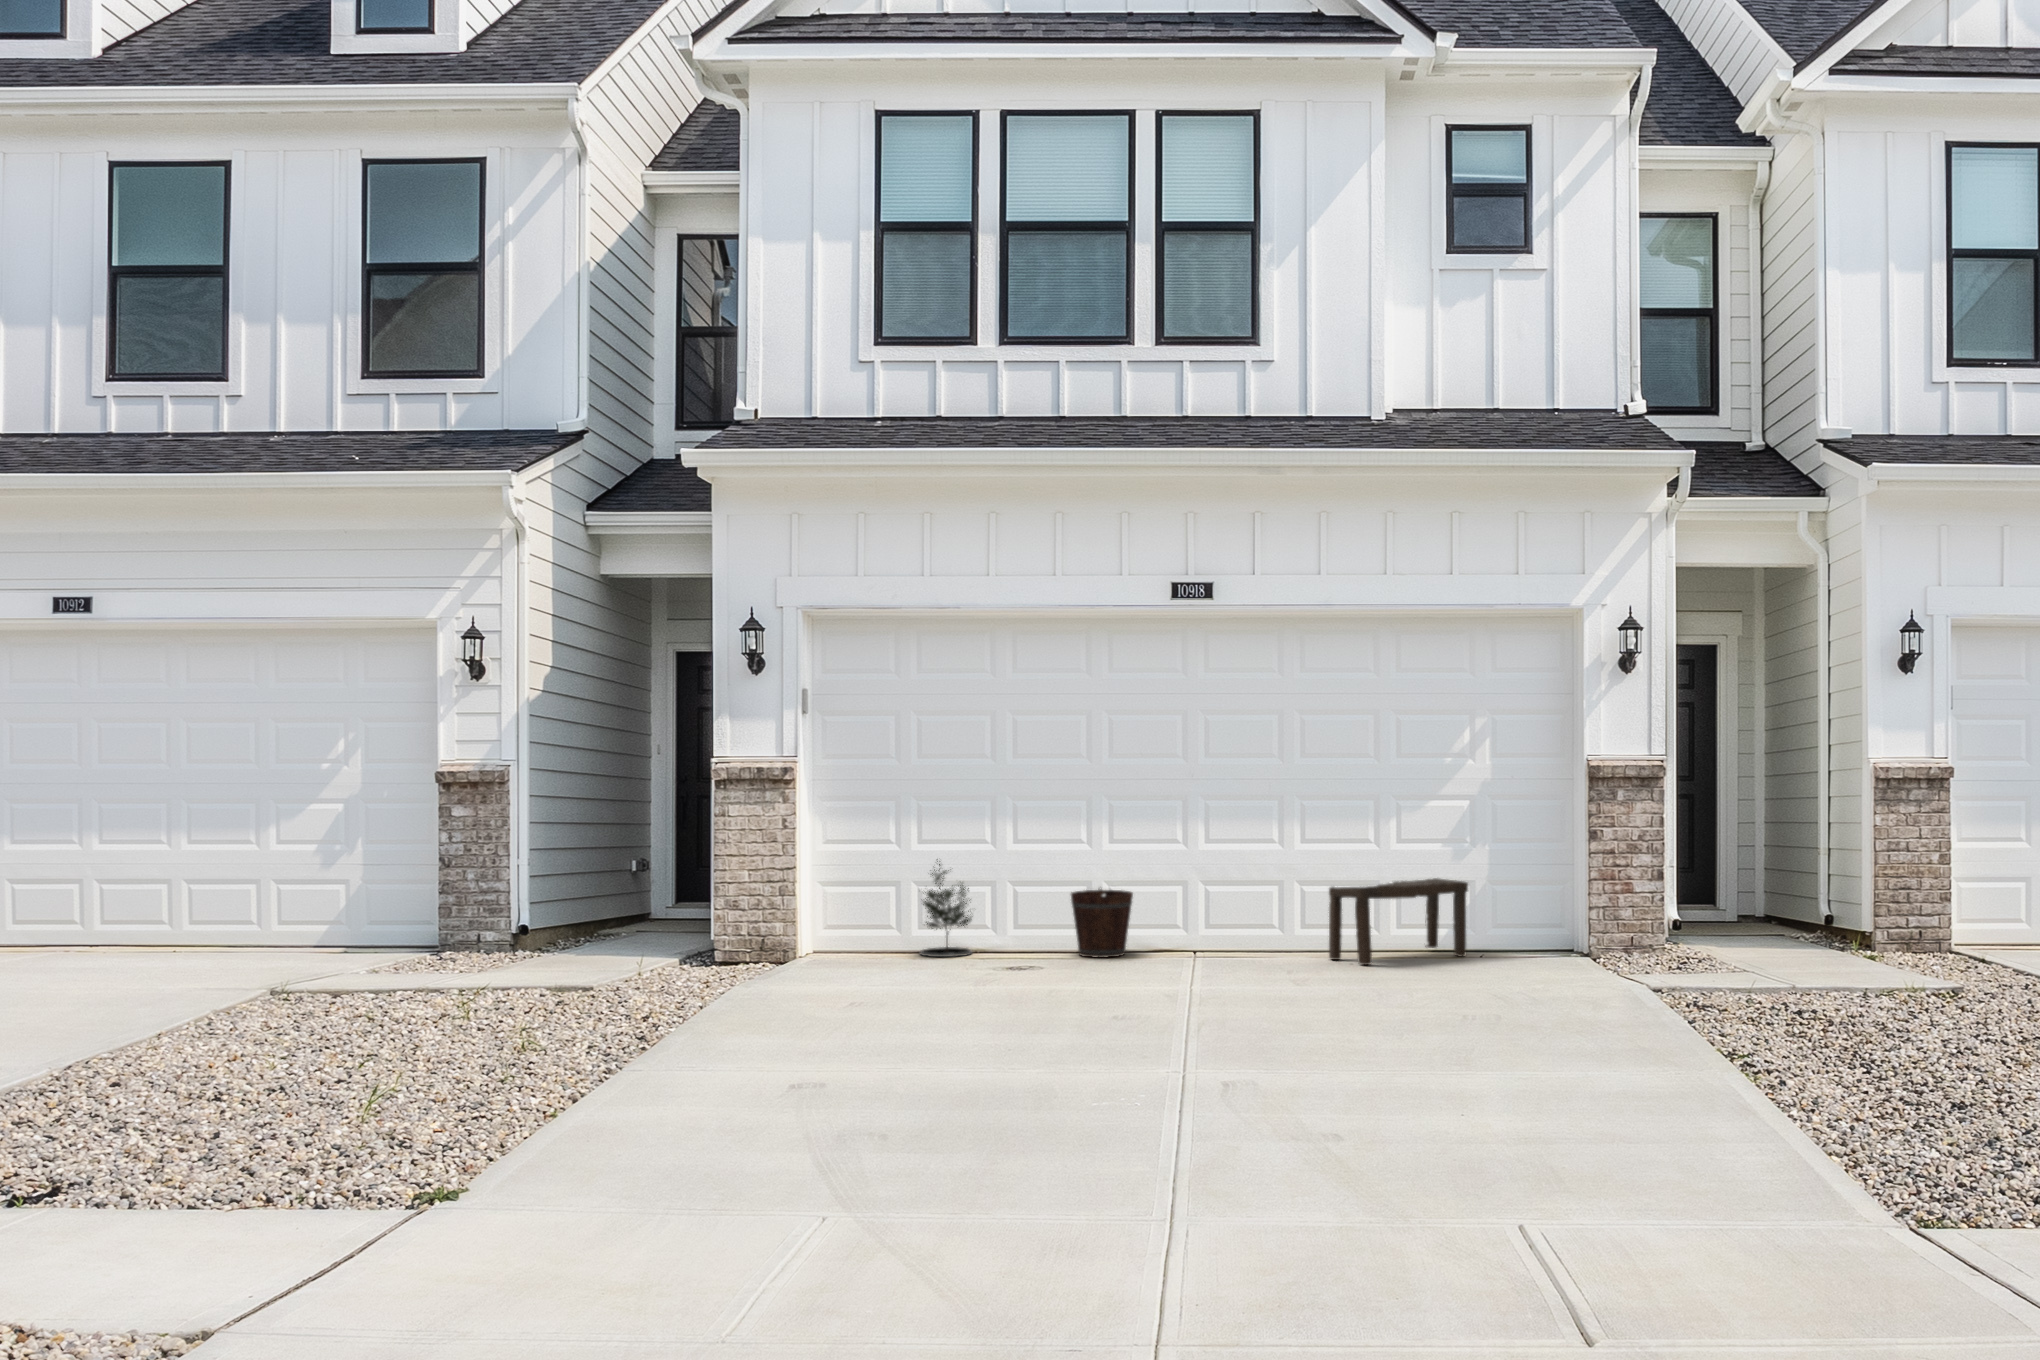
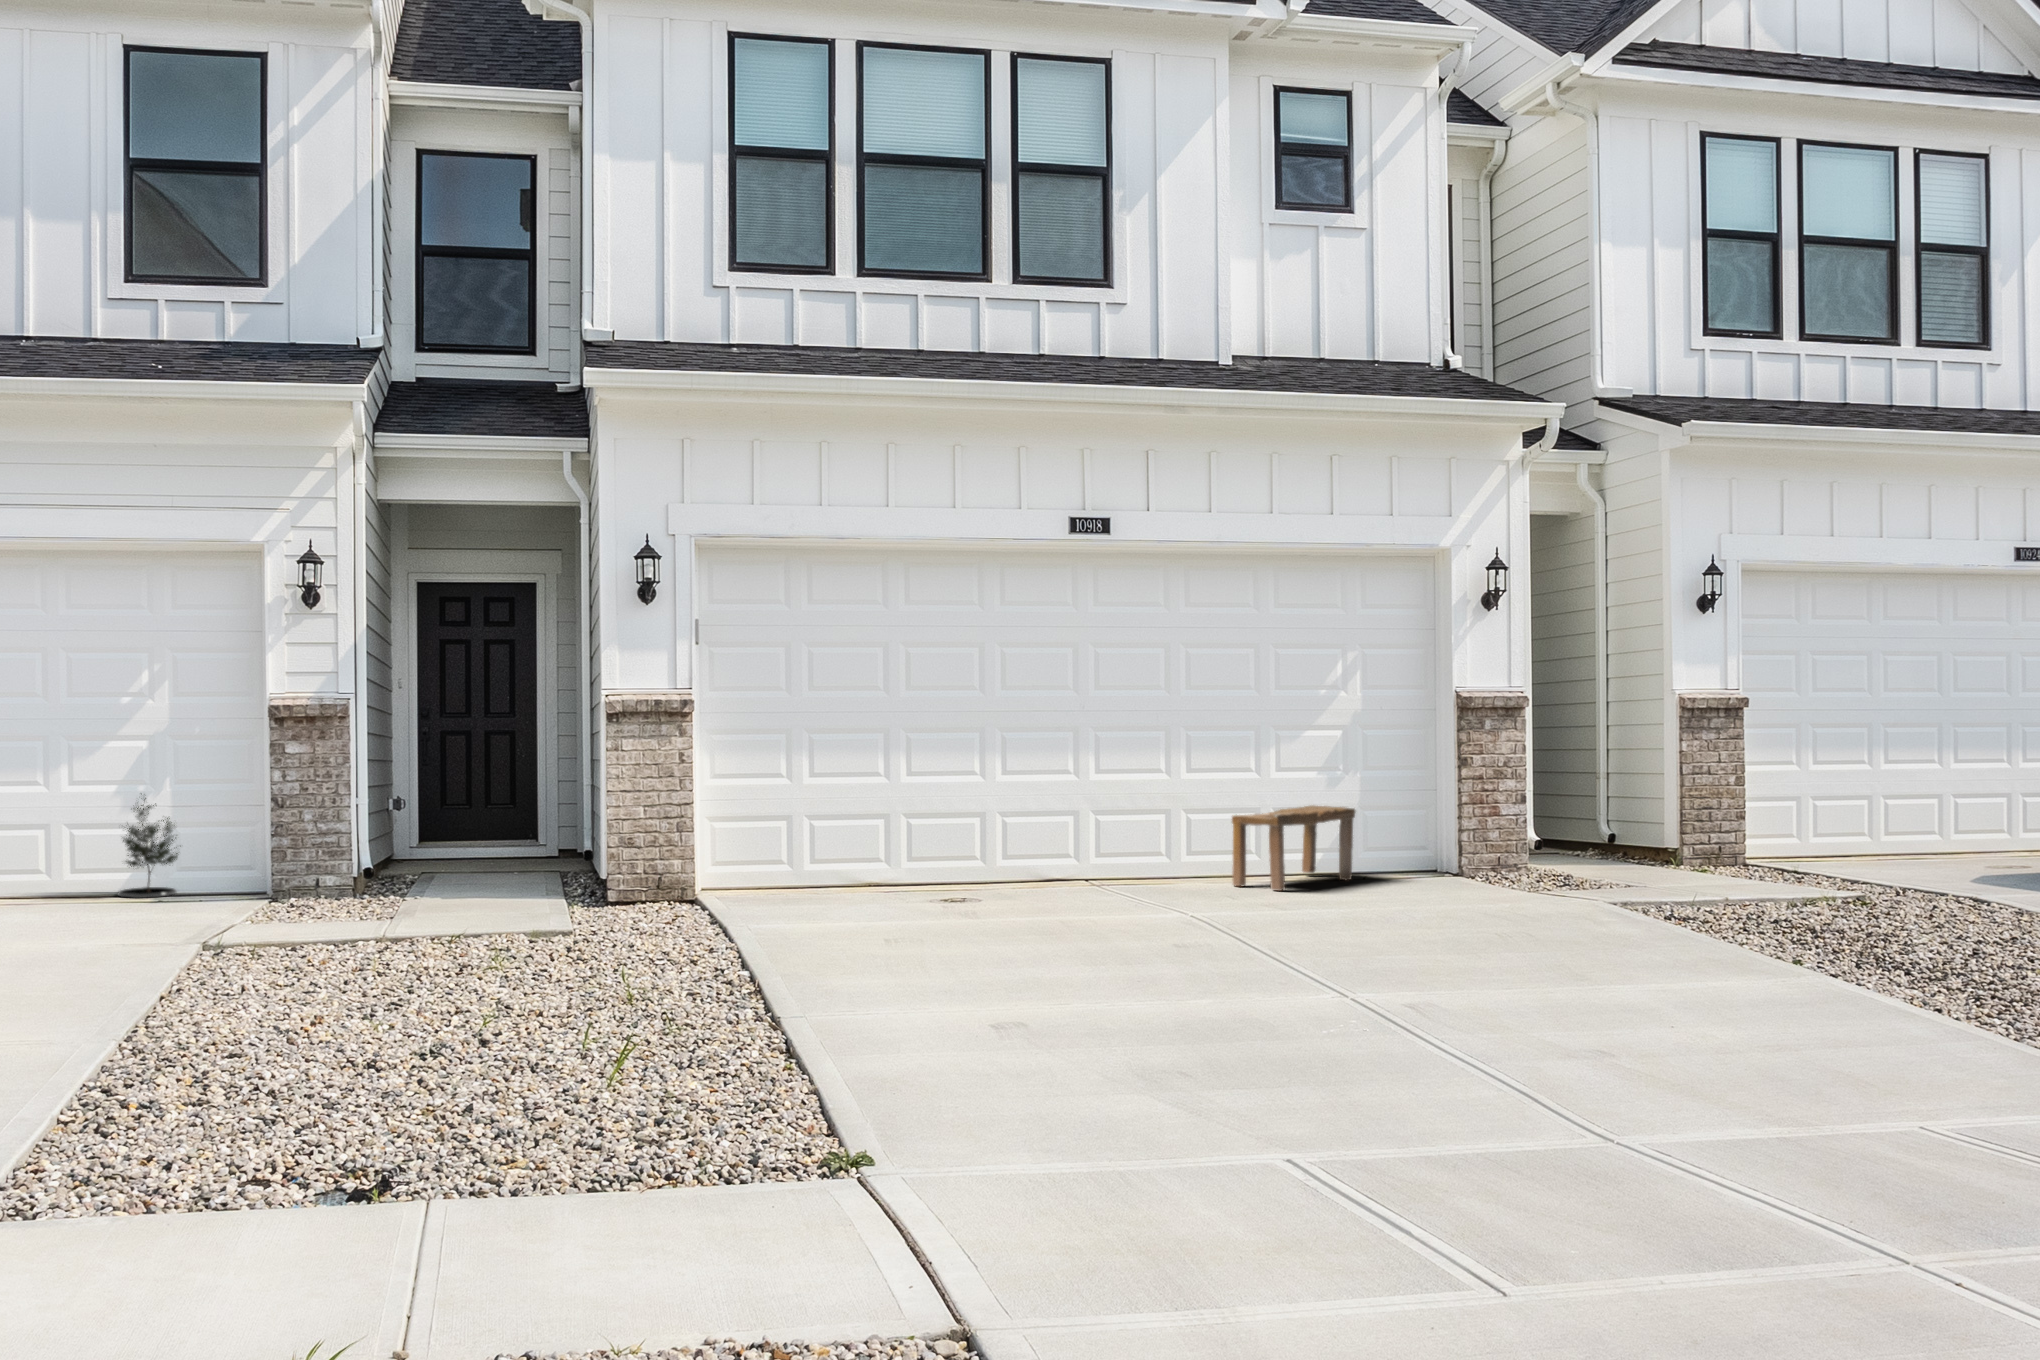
potted tree: present [920,859,972,957] -> present [118,798,181,898]
bucket: present [1071,889,1133,958] -> none [975,819,1038,890]

